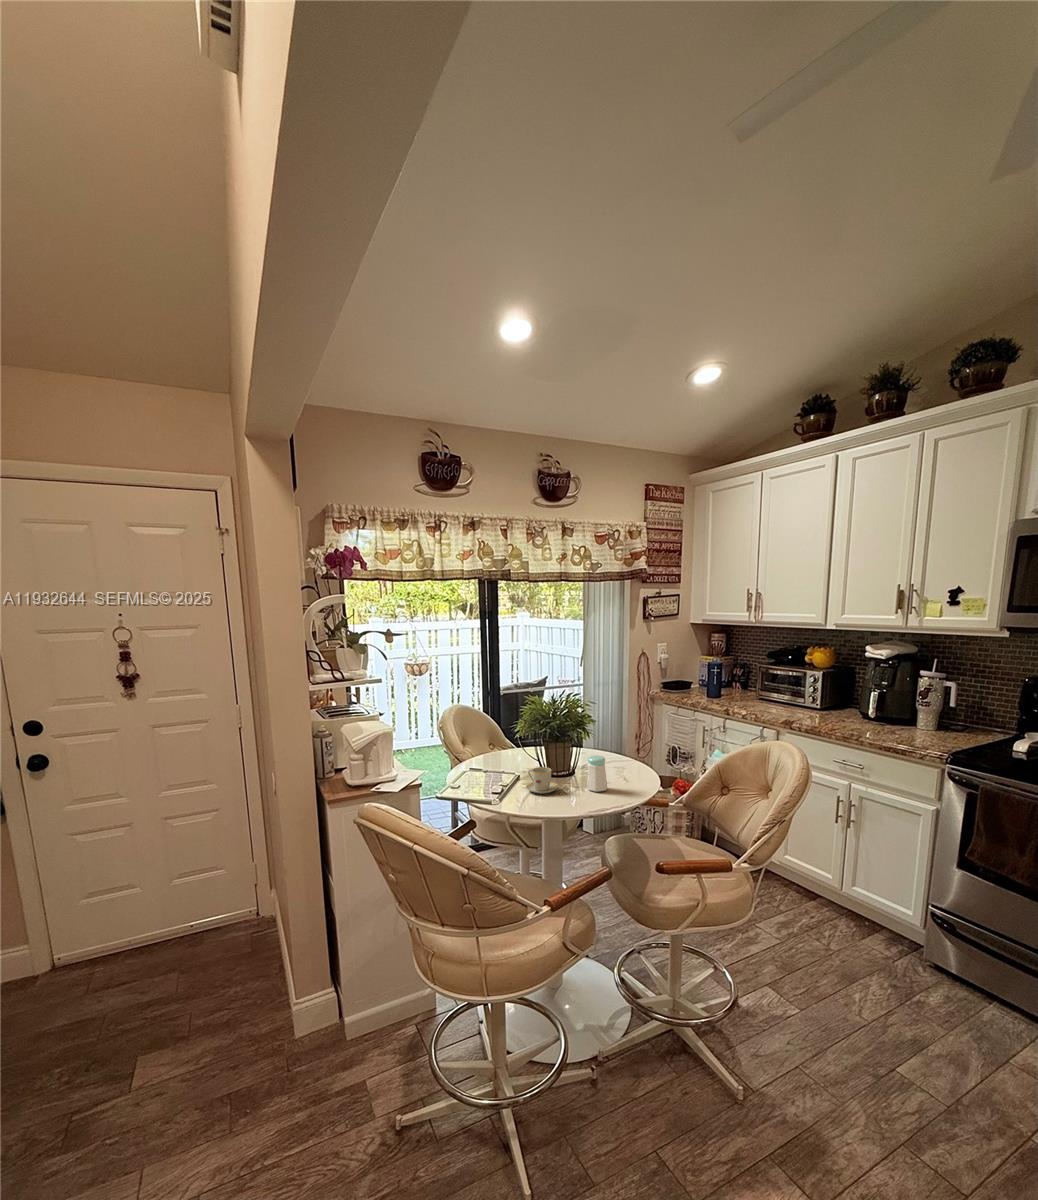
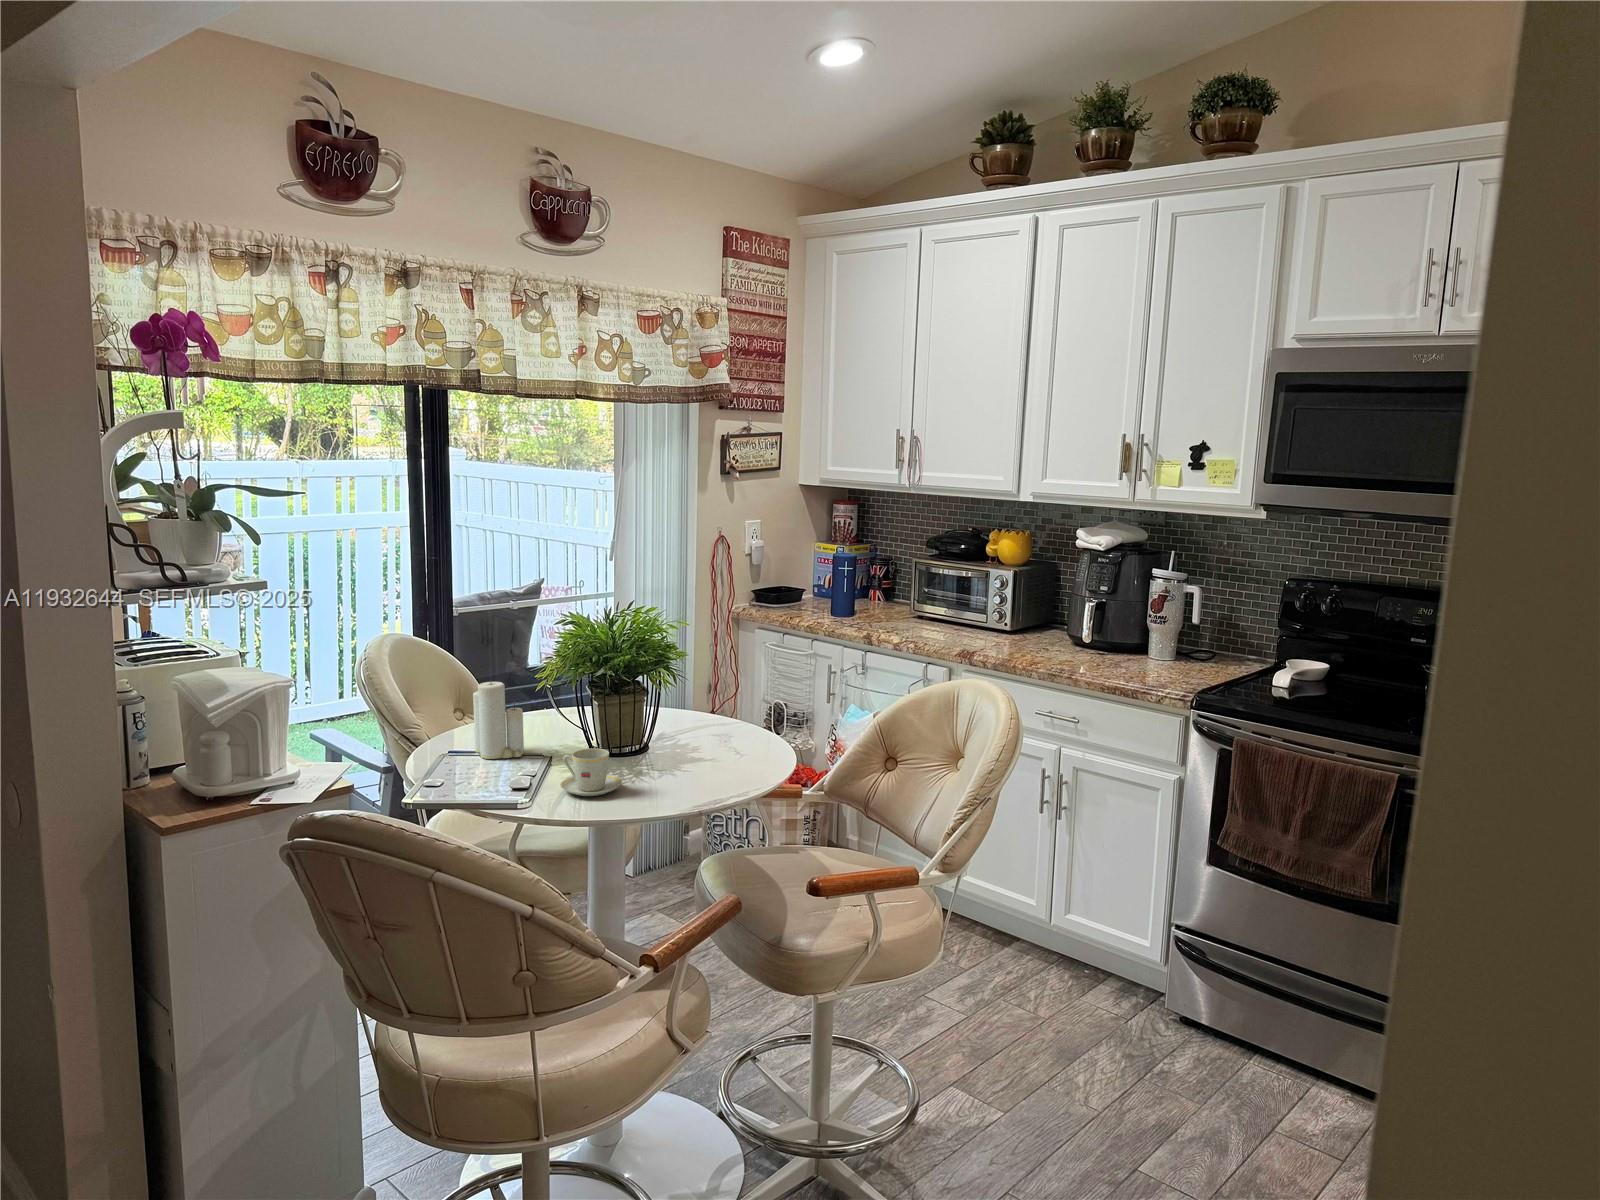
candle: none [490,725,514,770] -> present [473,681,524,759]
salt shaker: present [587,755,607,792] -> none [672,722,707,785]

